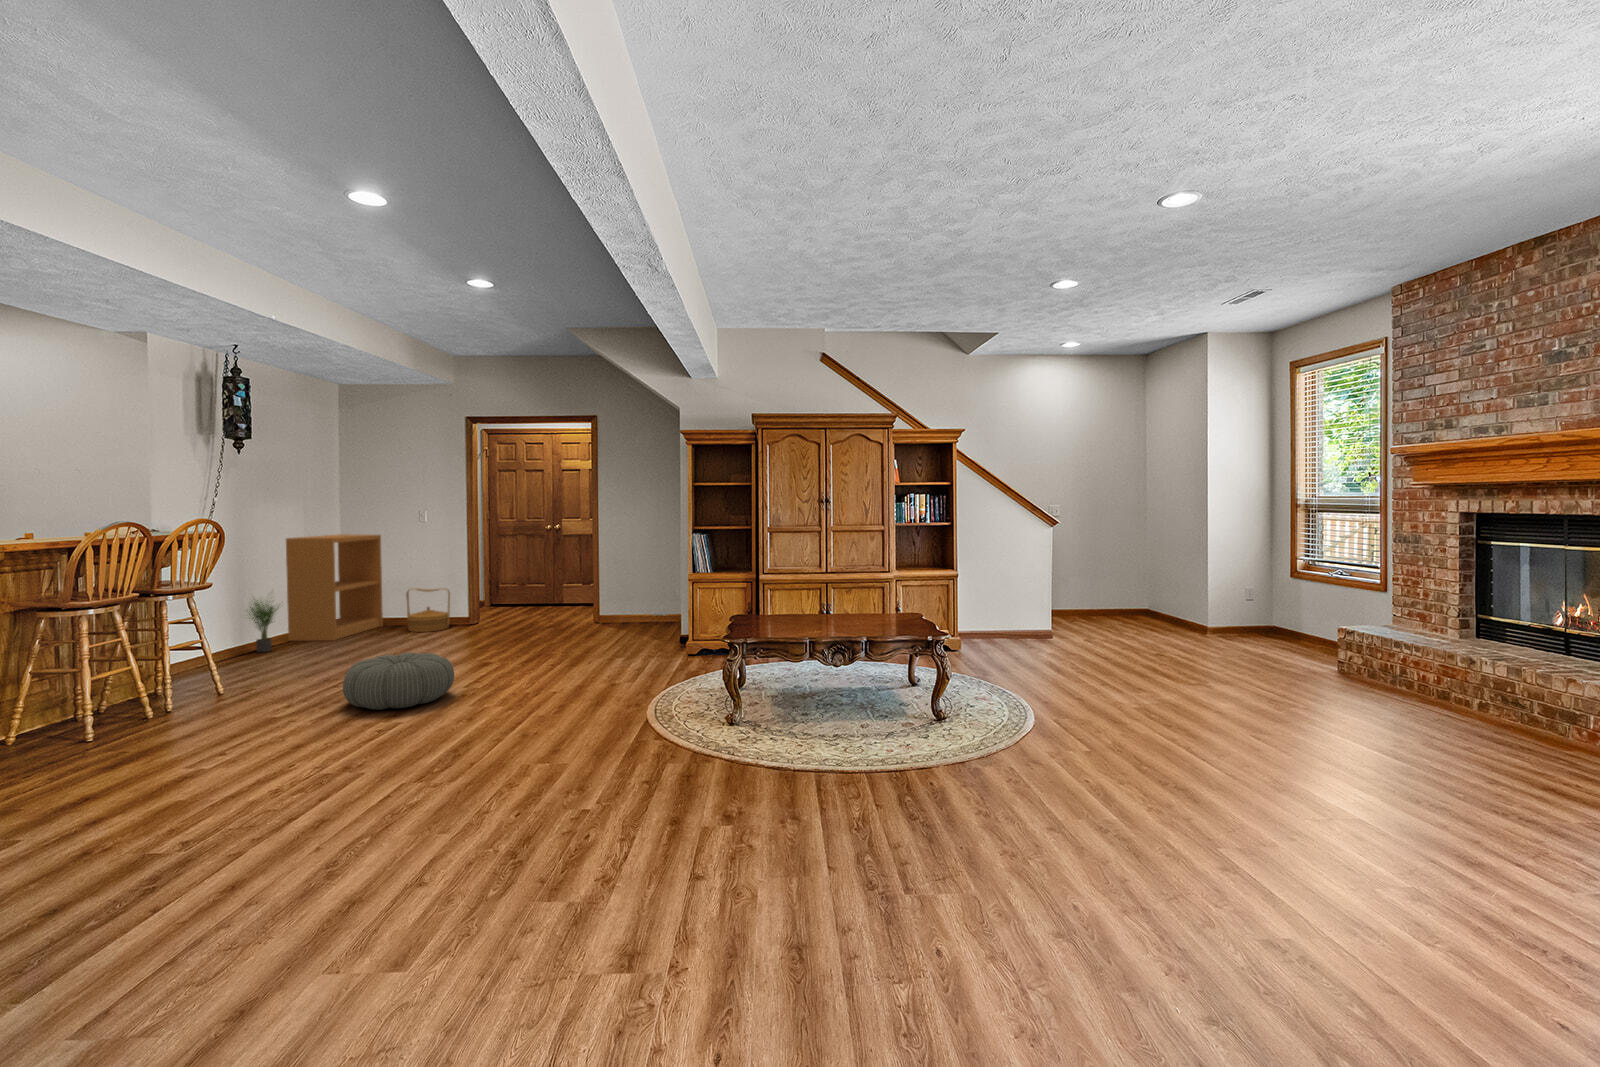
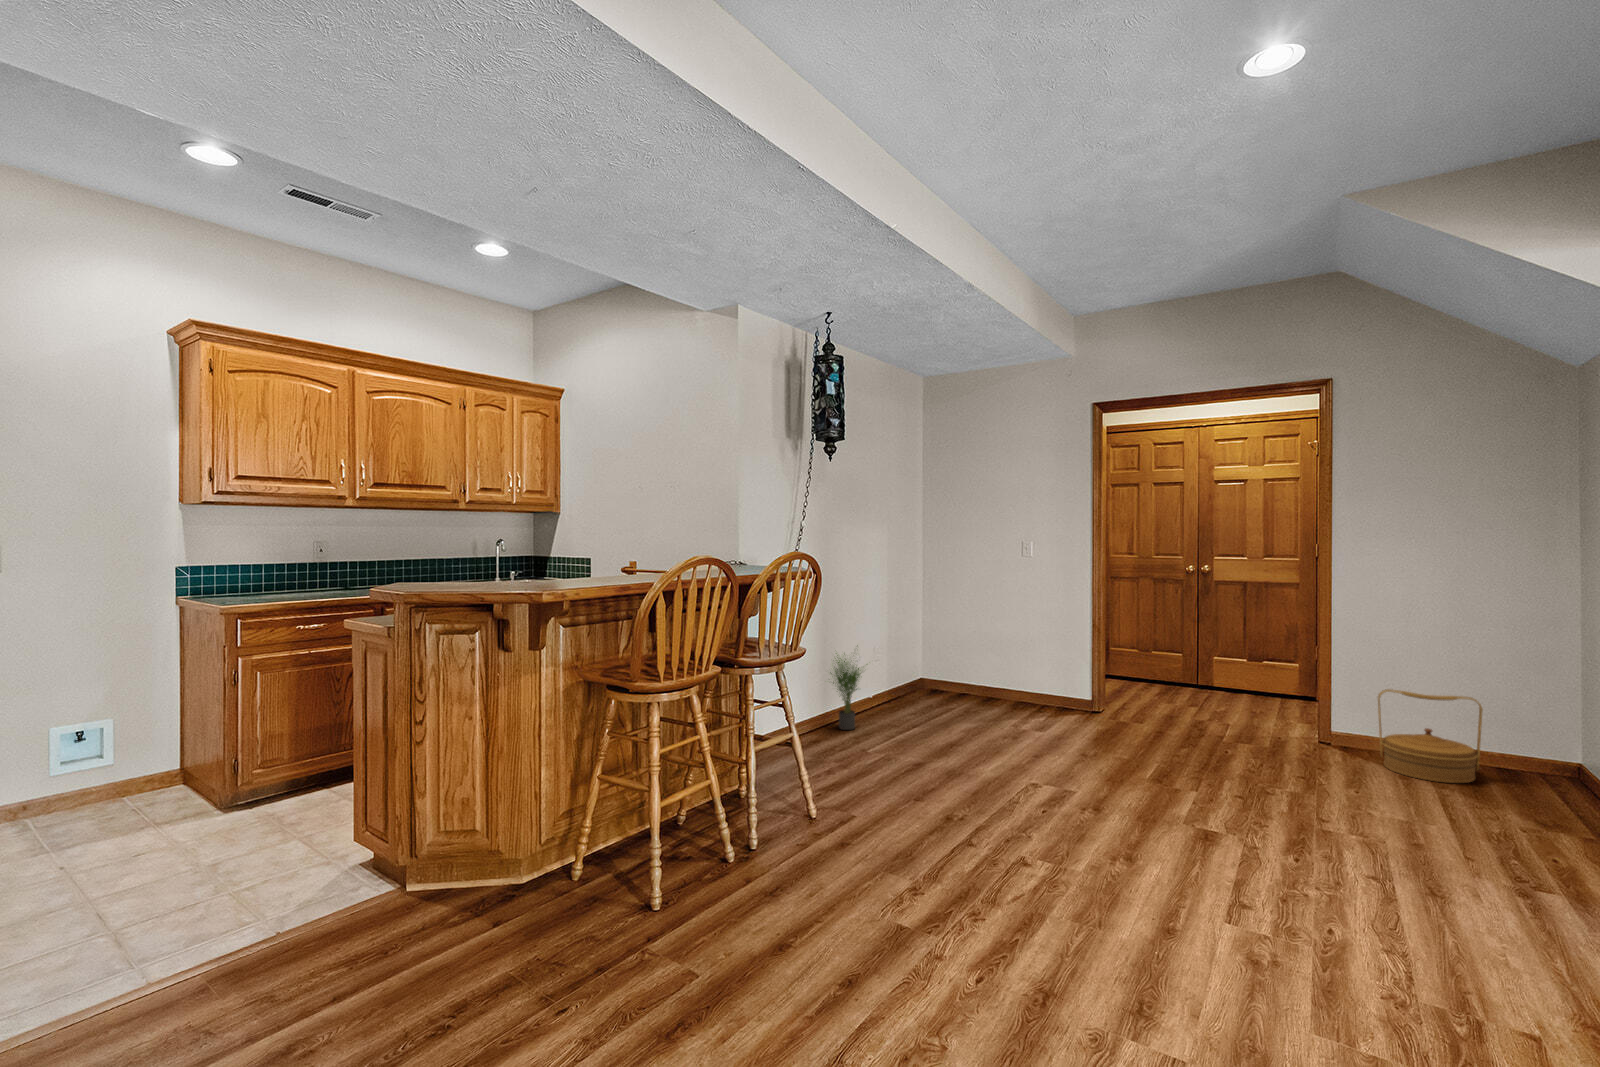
bookshelf: present [286,534,383,641] -> none [870,570,973,721]
woven basket: present [406,588,450,632] -> present [1378,689,1483,783]
pouf: present [343,653,454,710] -> none [1005,817,1219,969]

